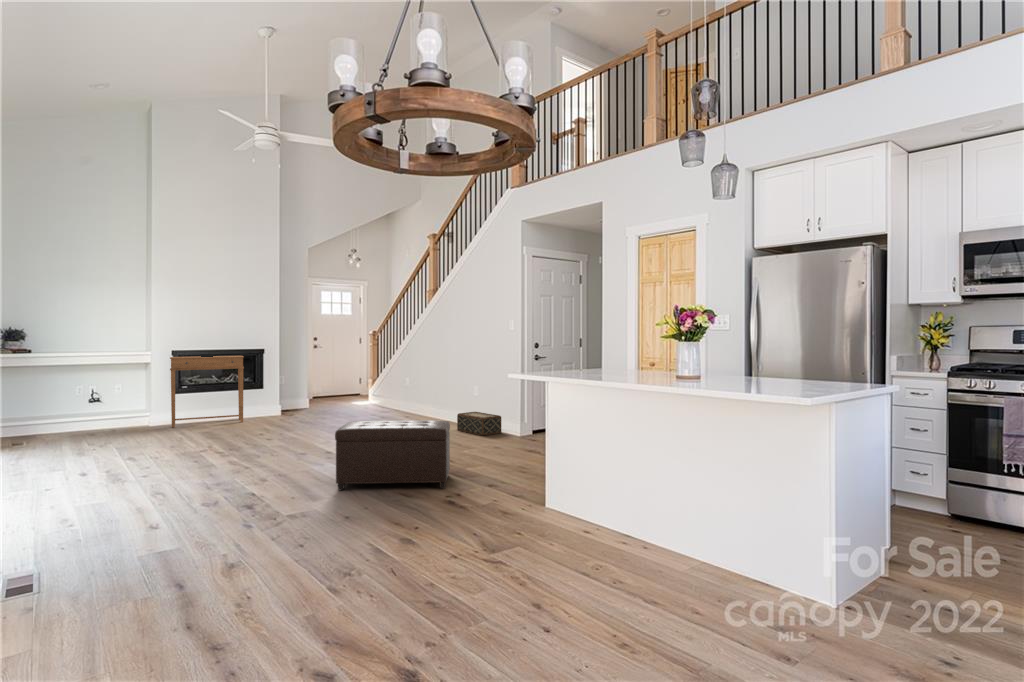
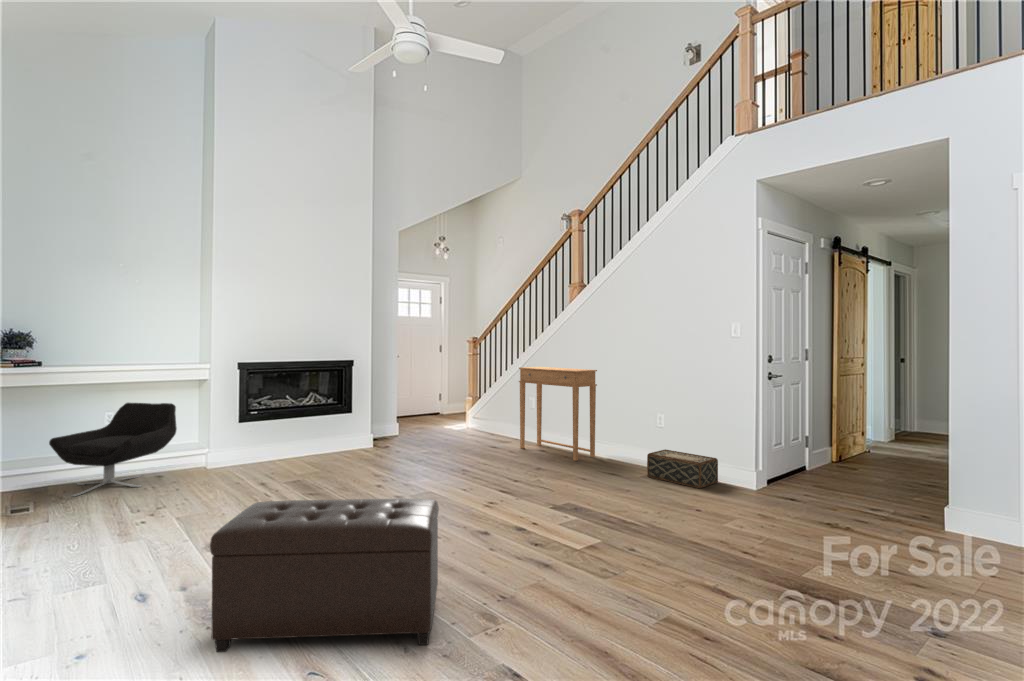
side table: present [170,356,244,427] -> present [519,367,597,461]
lounge chair: none [37,379,126,439] -> present [49,403,177,496]
ottoman: present [335,420,450,490] -> present [210,498,439,652]

